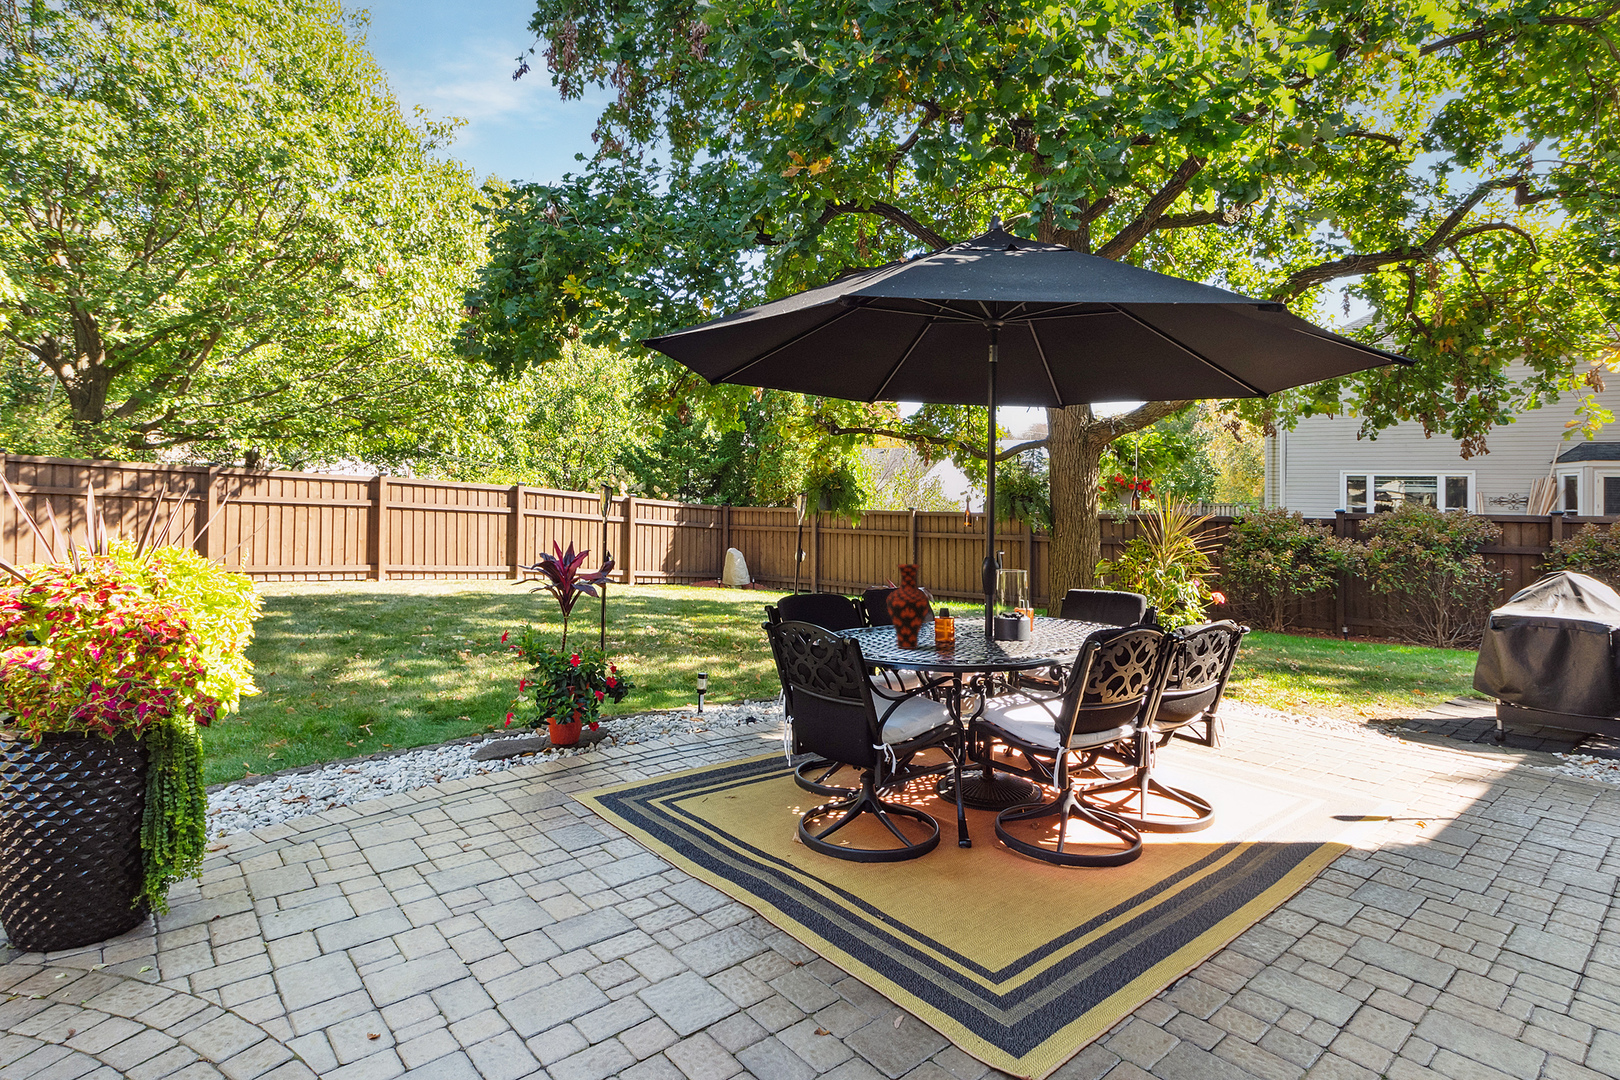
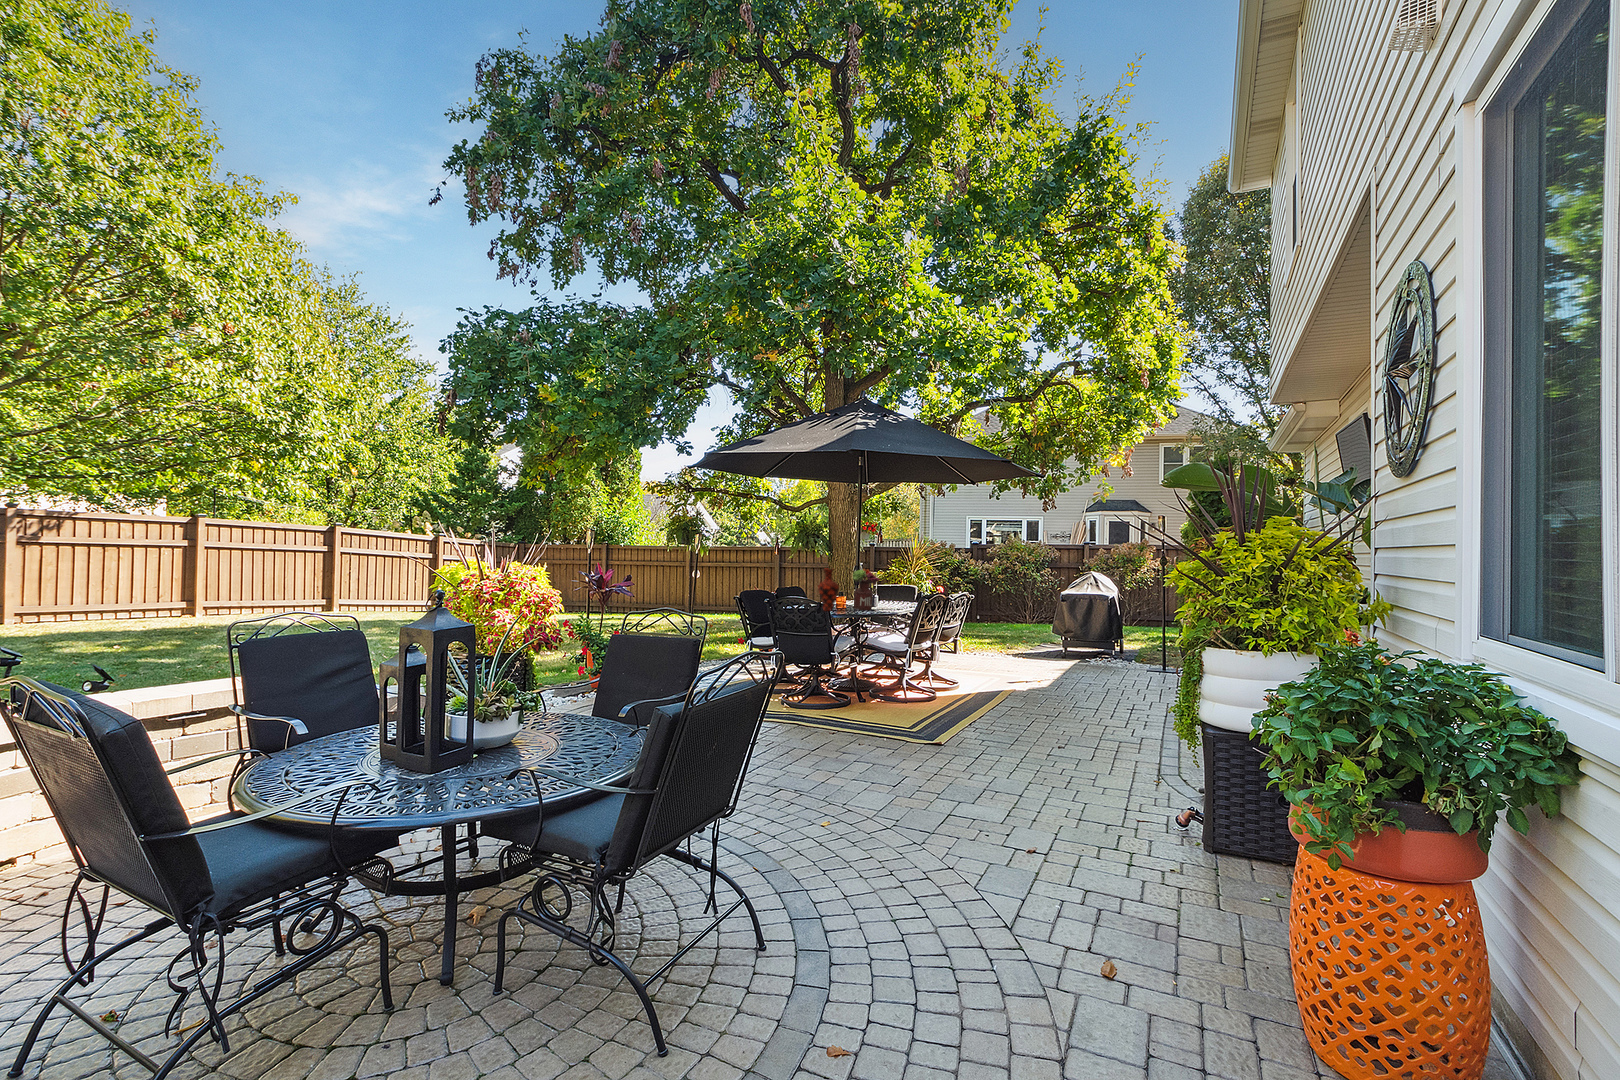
flower arrangement: none [959,565,1018,651] -> present [853,569,879,610]

